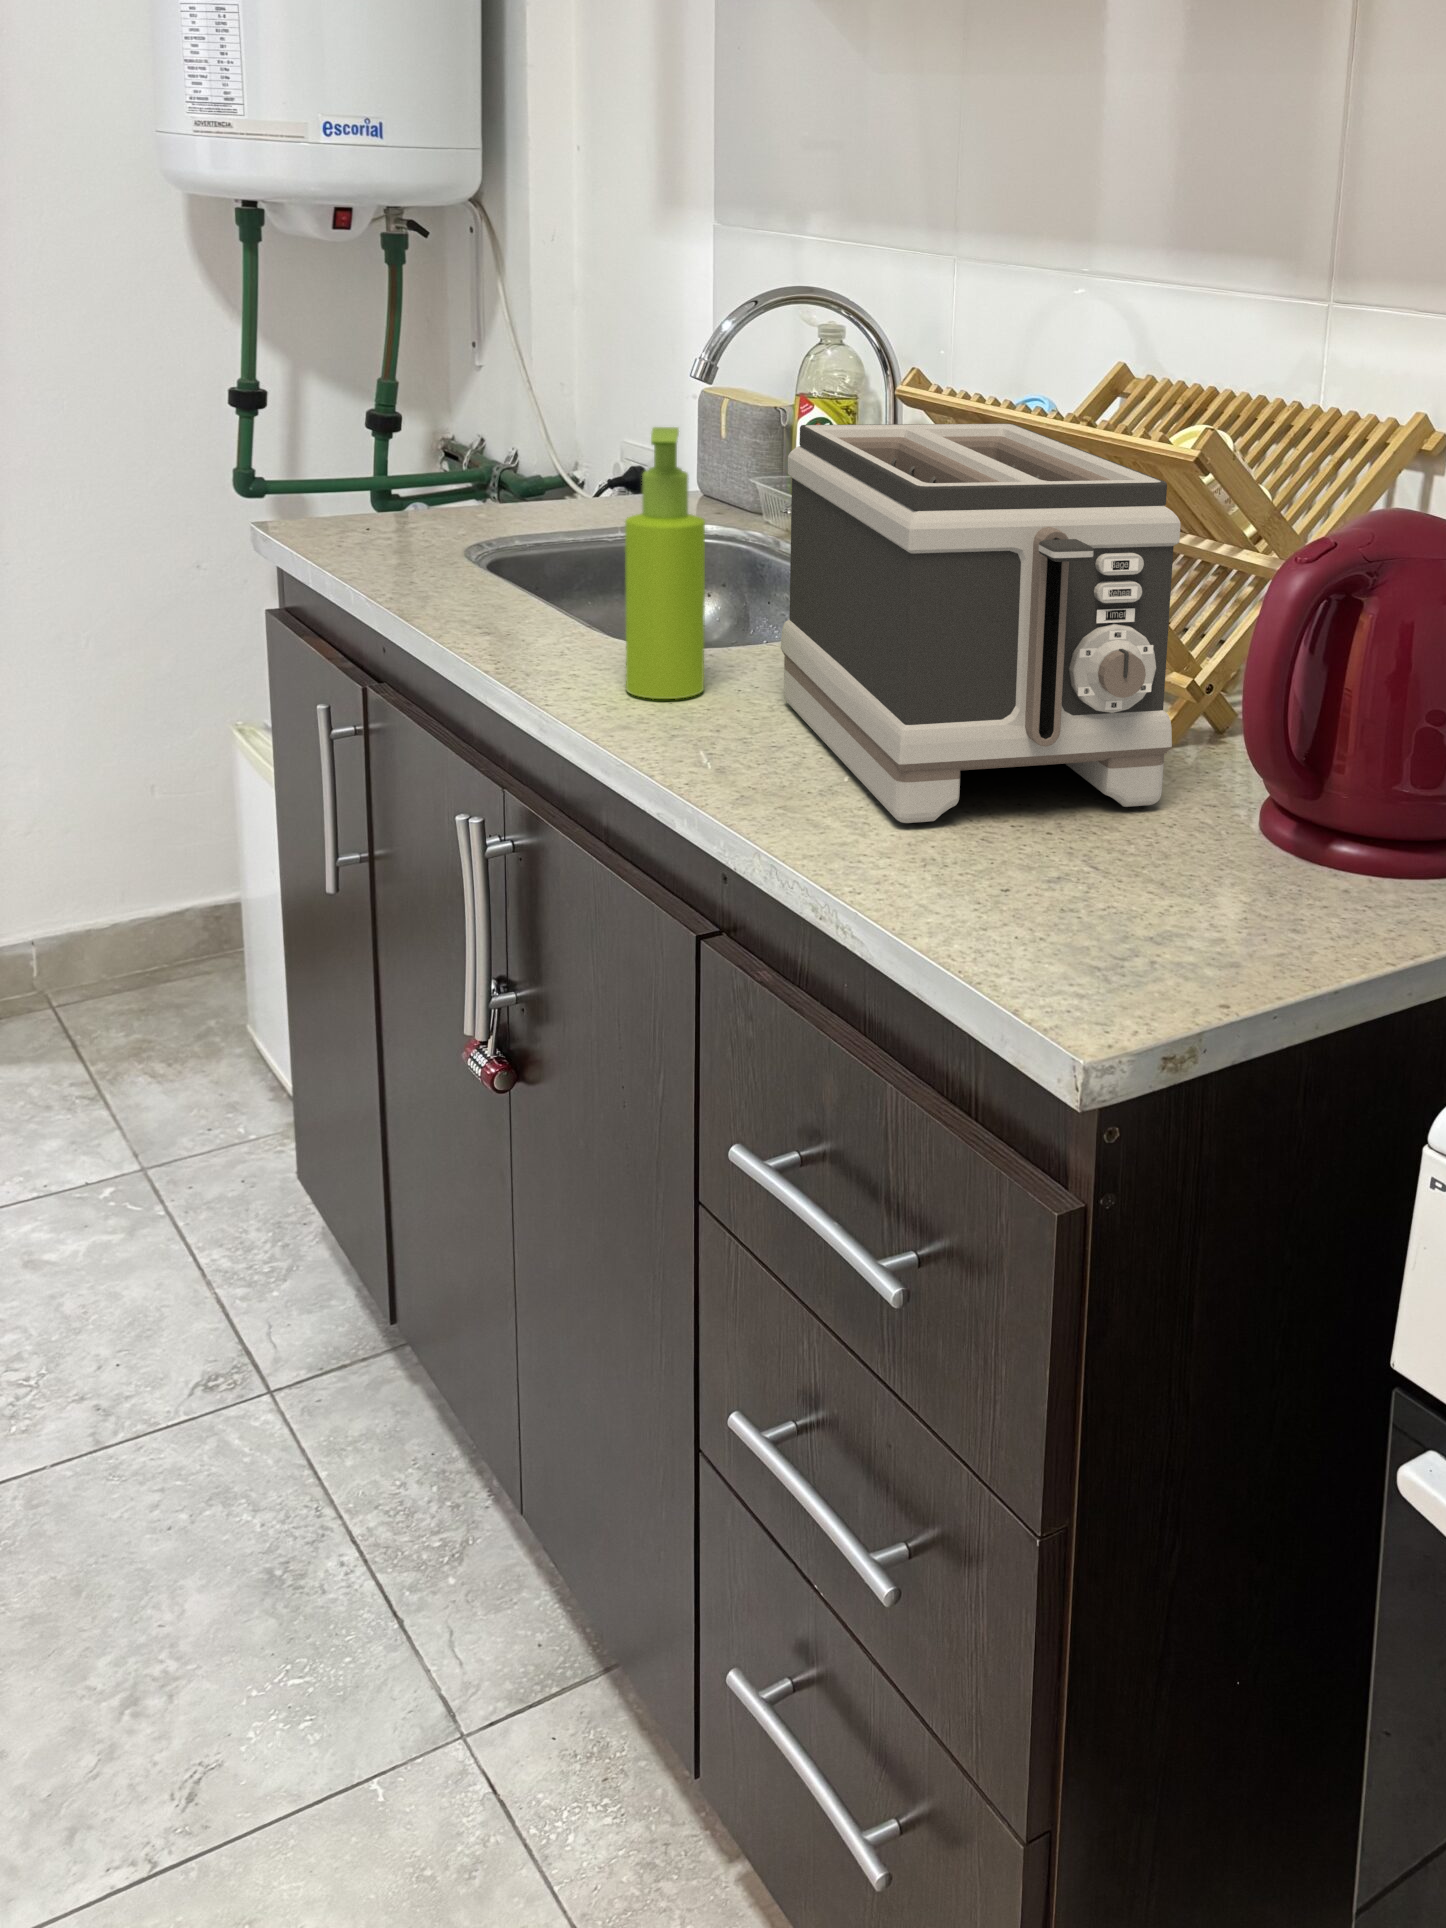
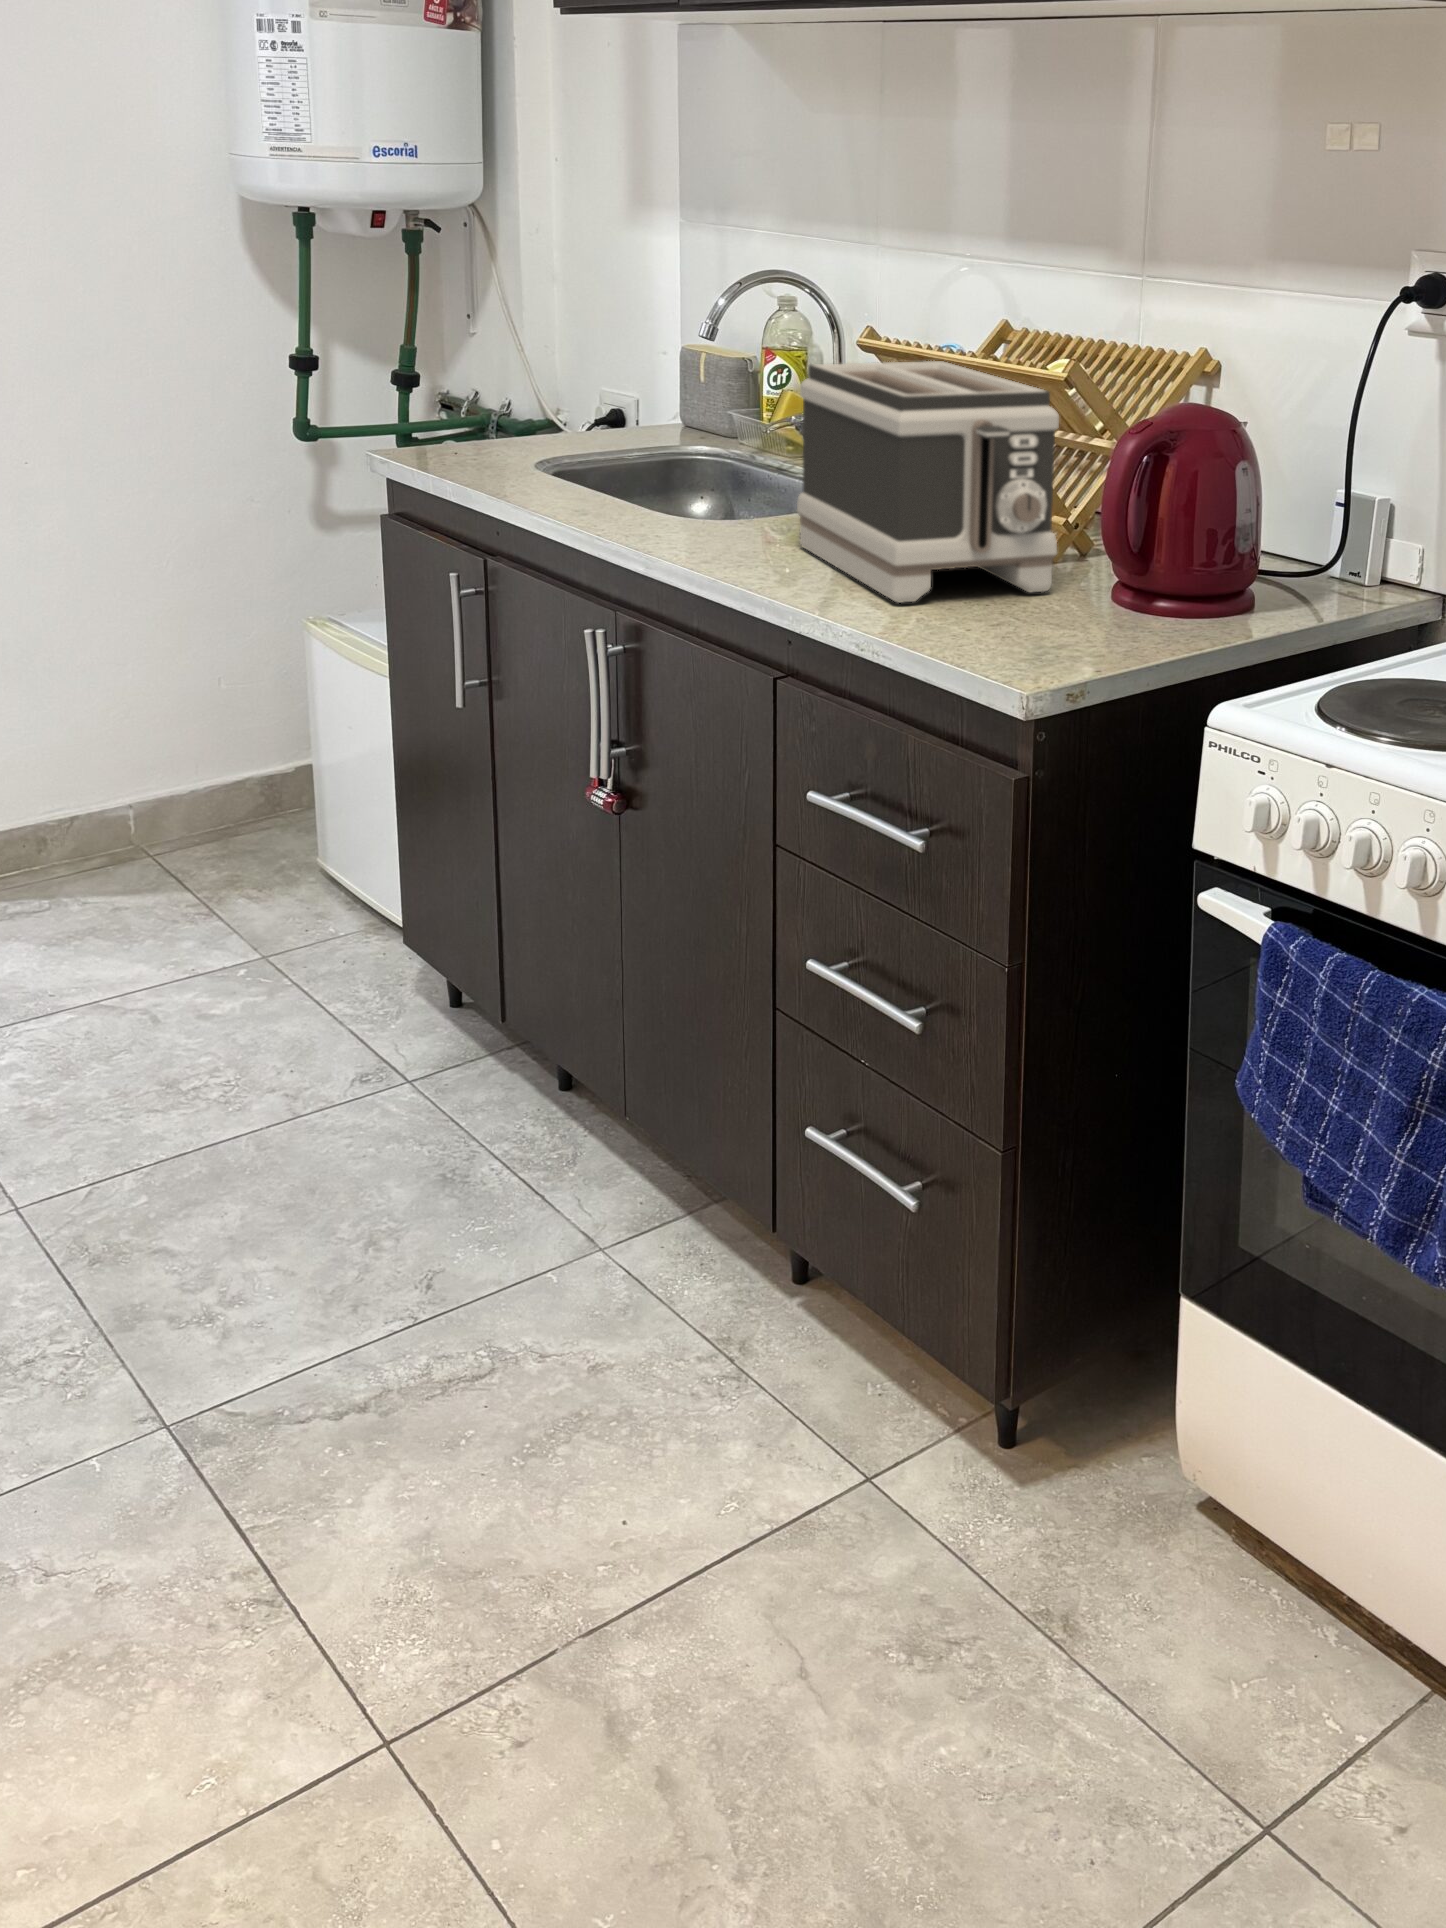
soap dispenser: present [625,427,705,699] -> none [693,368,745,547]

